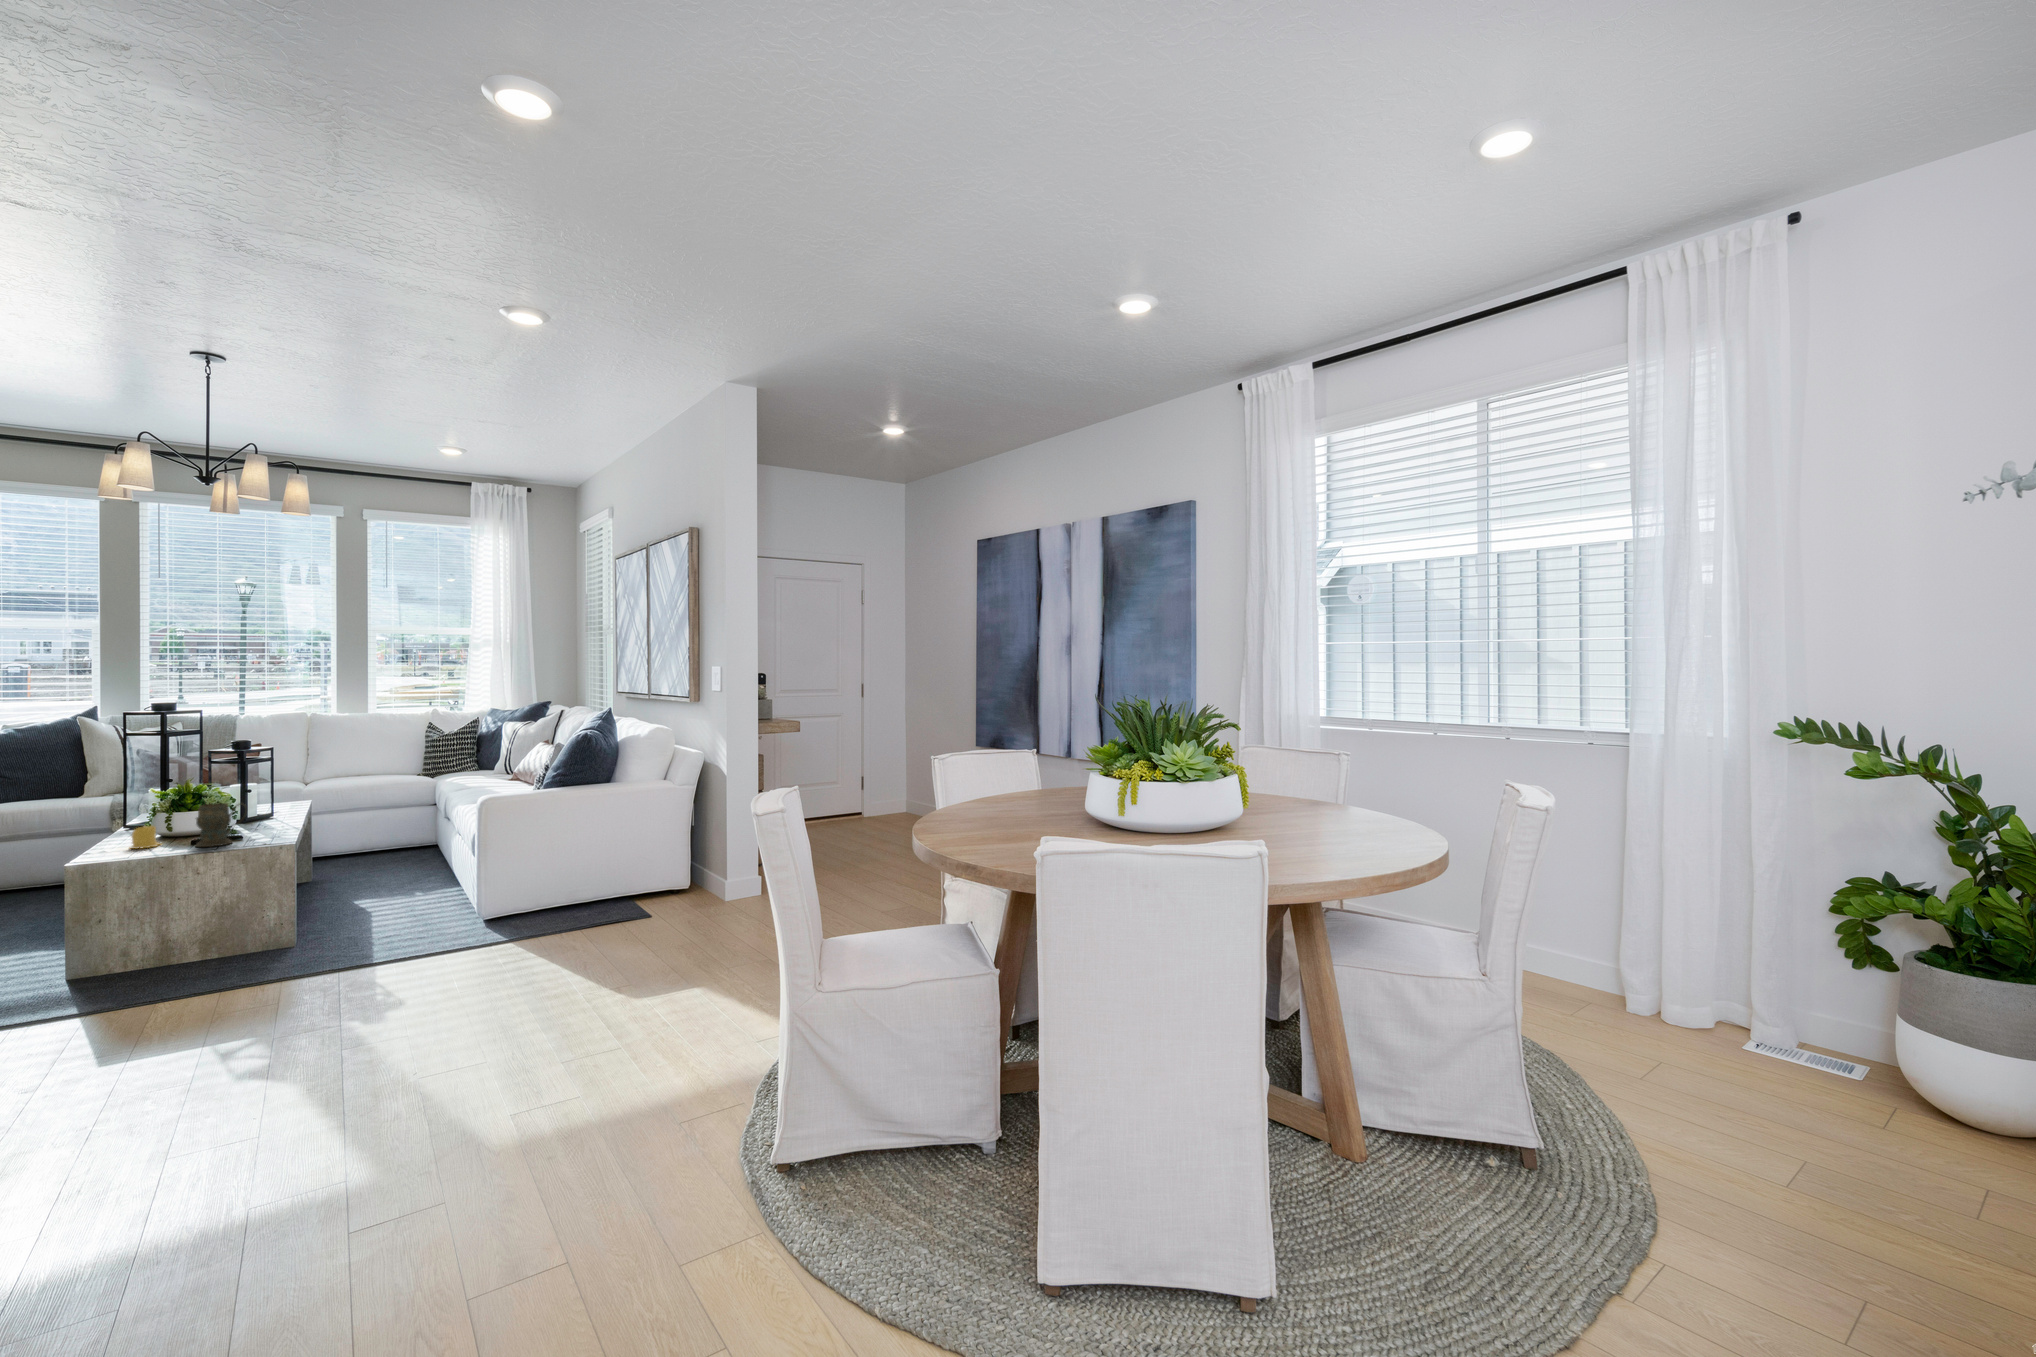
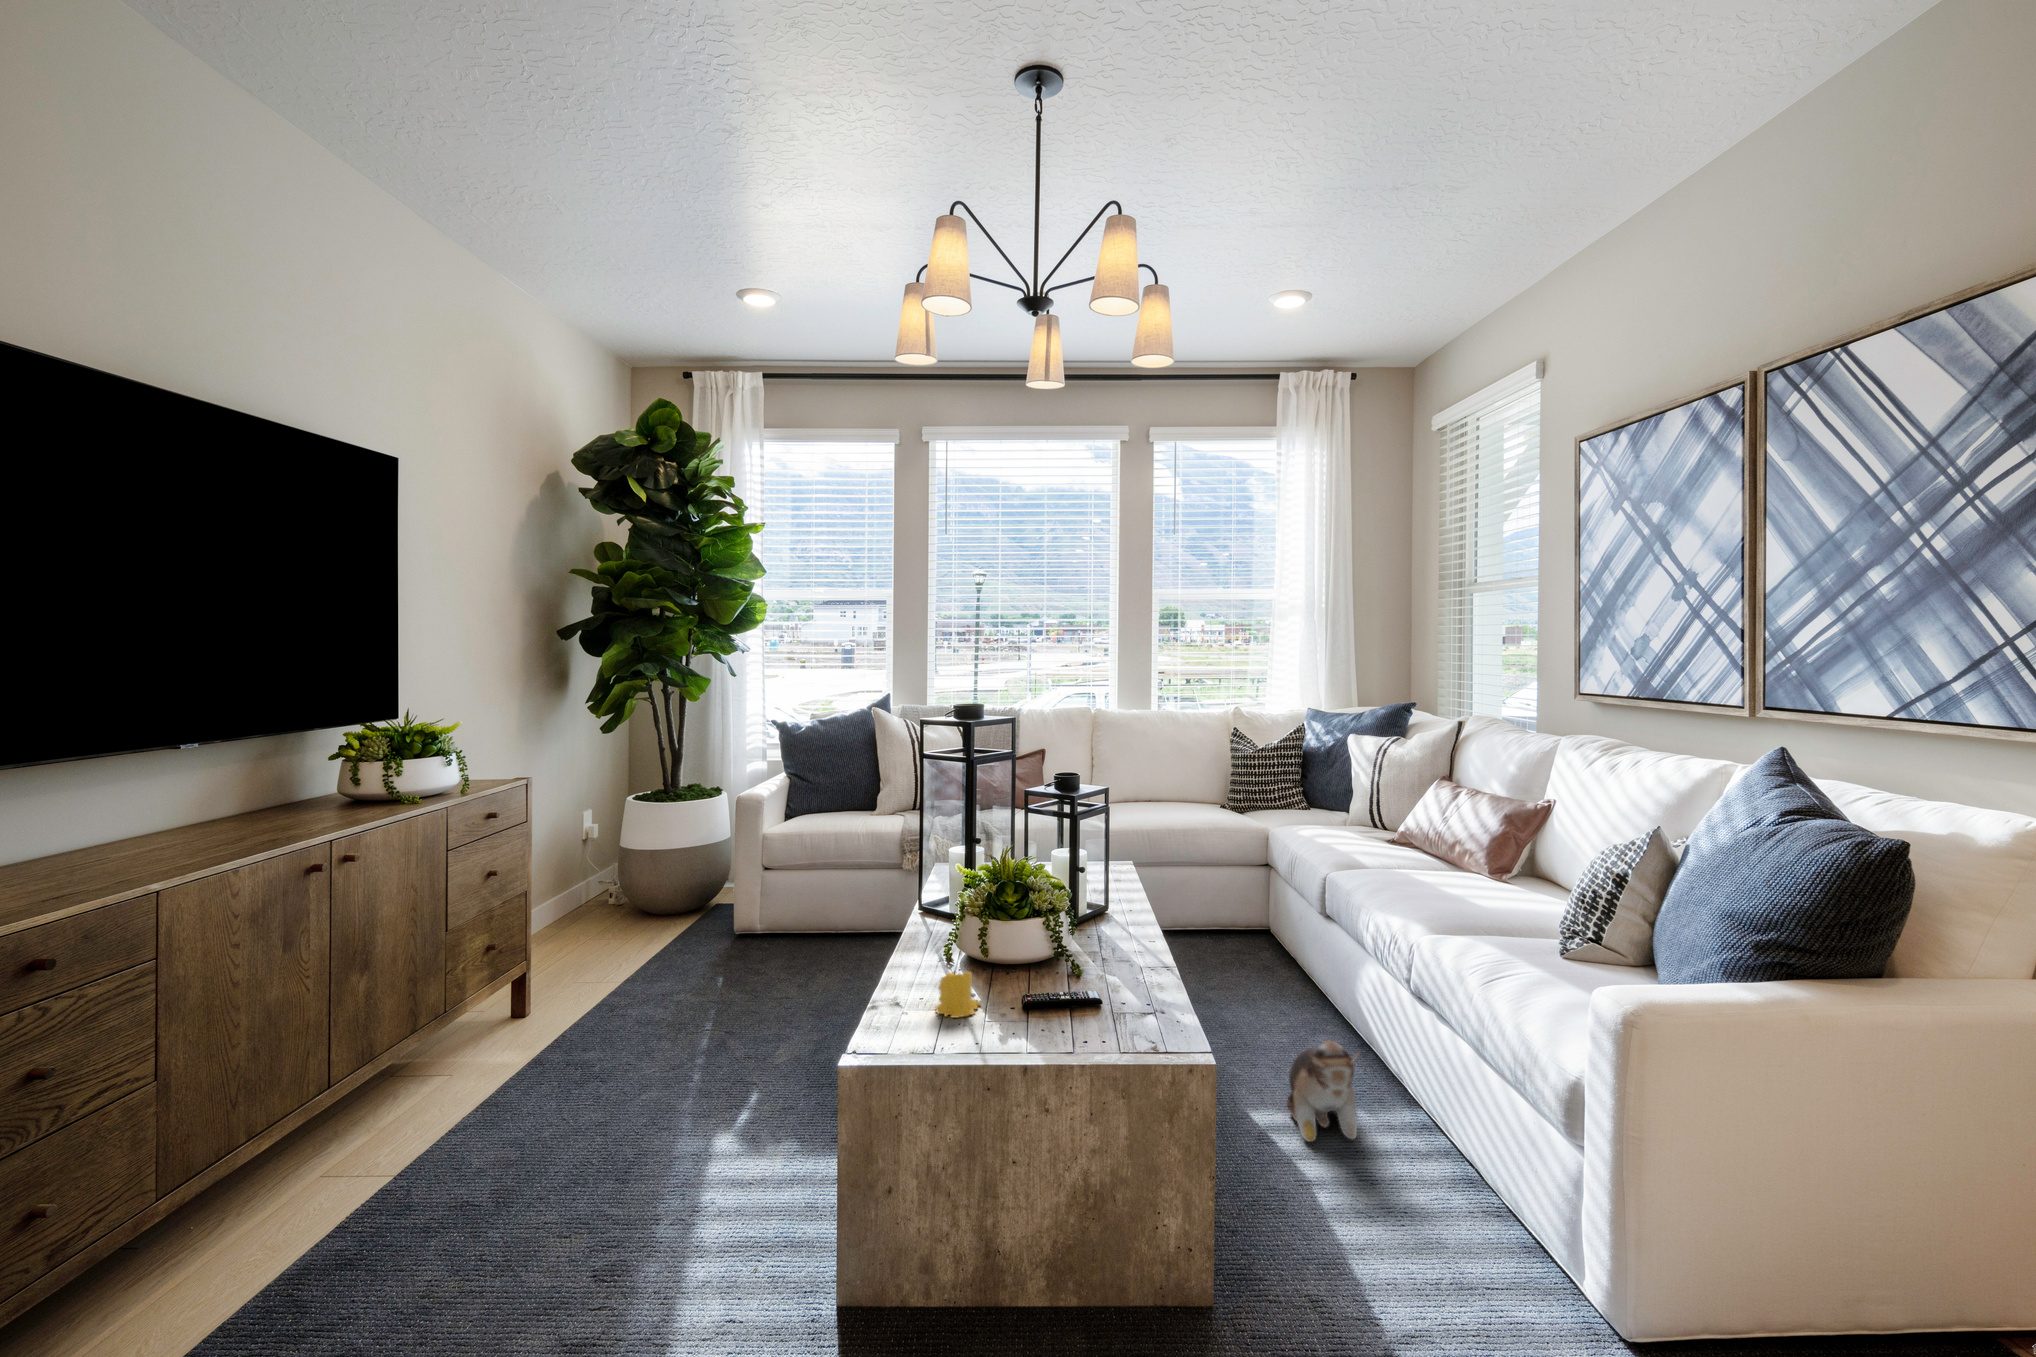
mug: present [196,803,247,847] -> none [1033,947,1114,1047]
plush toy: none [393,854,432,908] -> present [1287,1040,1357,1142]

